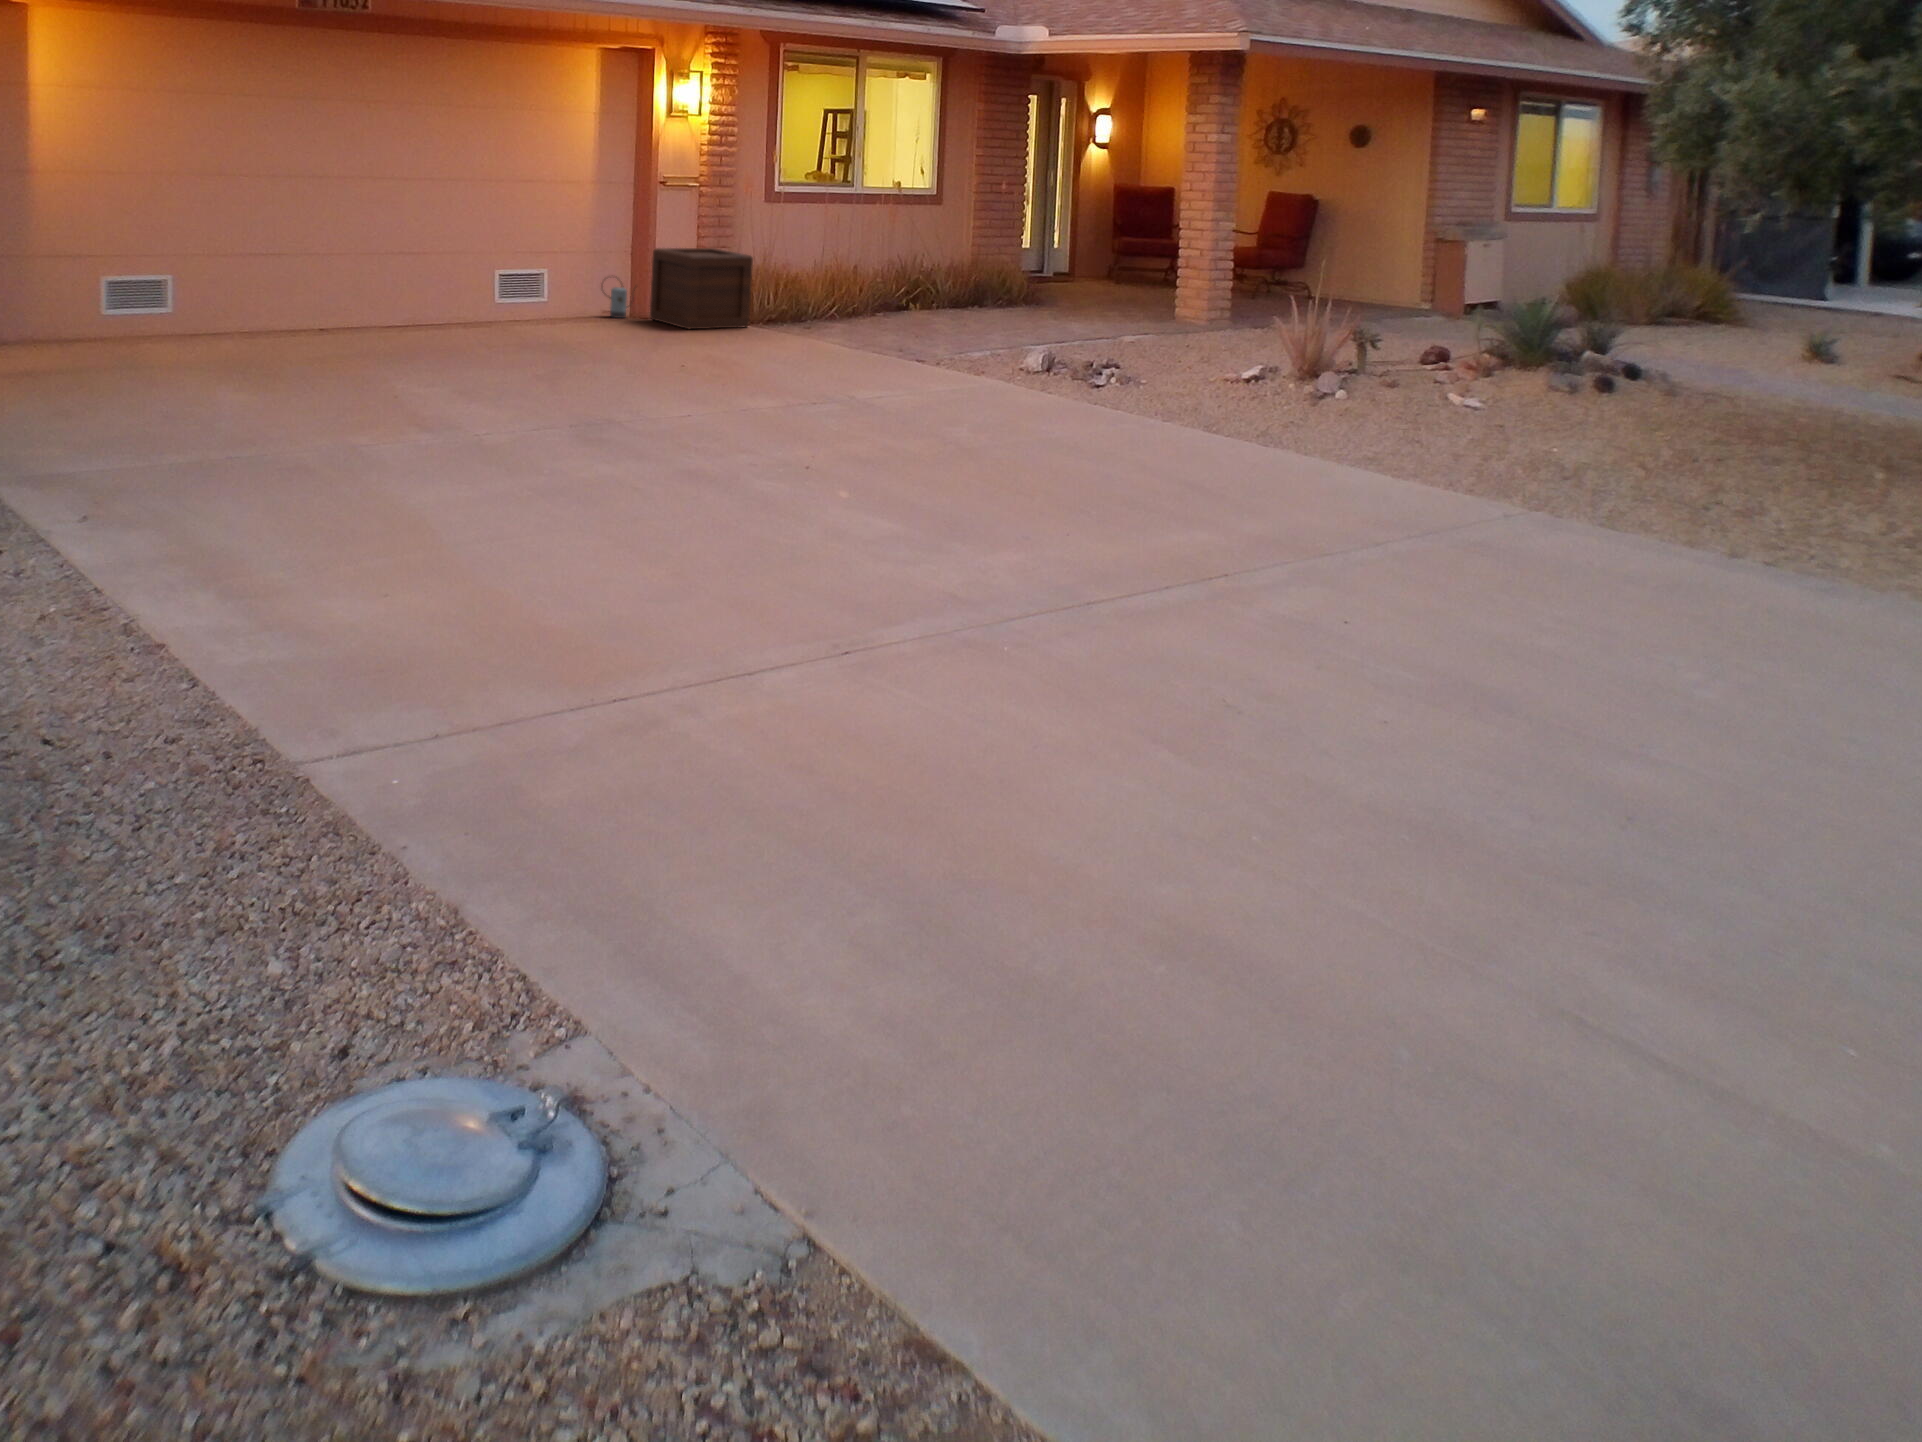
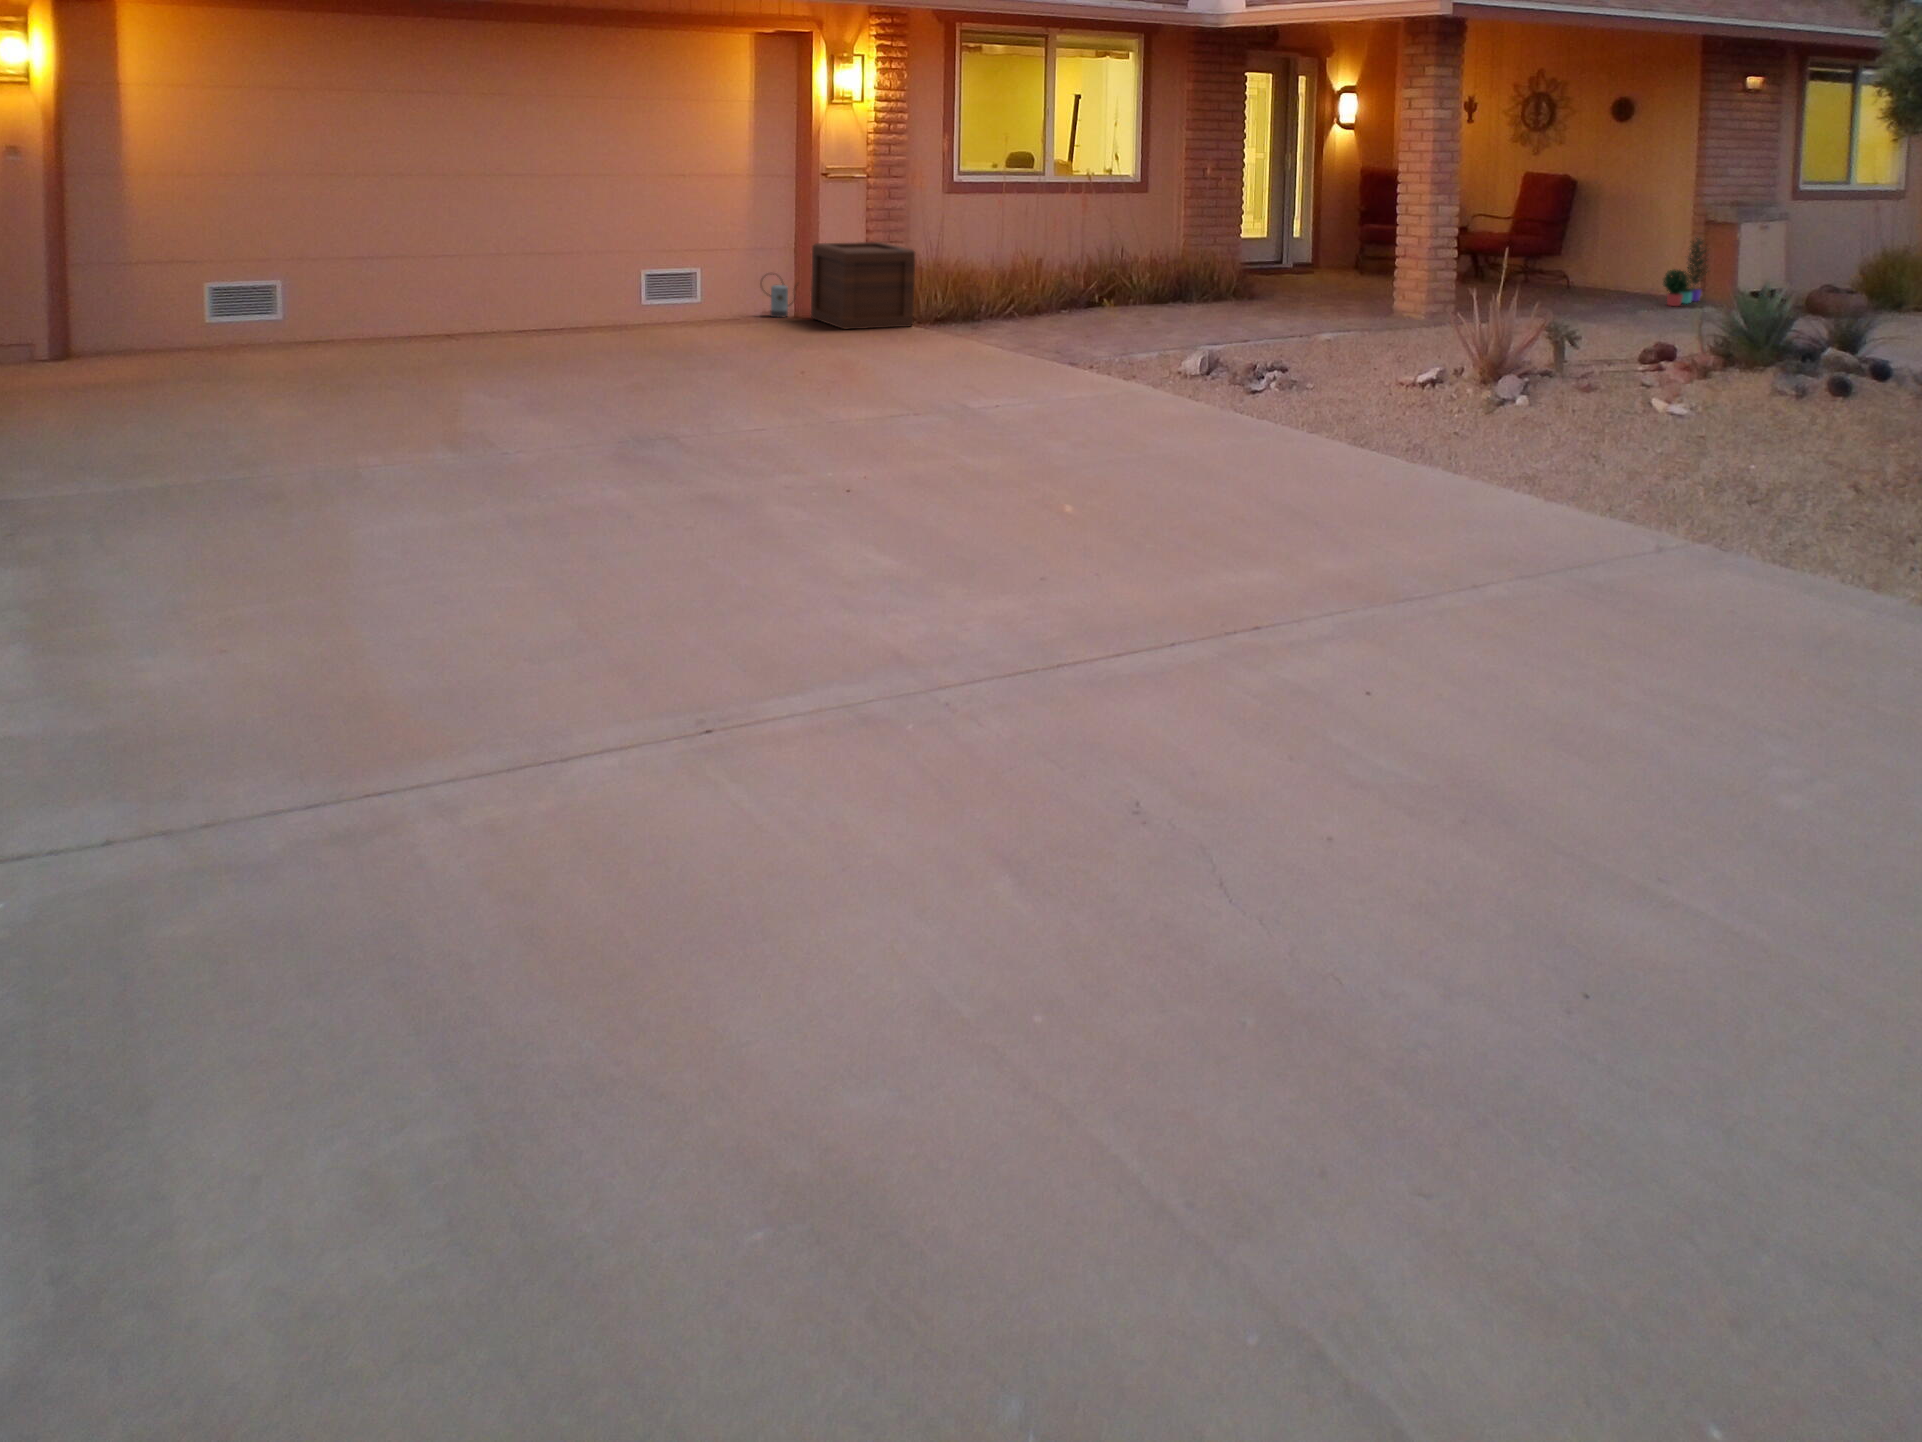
potted plant: none [1399,252,1440,316] -> present [1663,237,1707,306]

